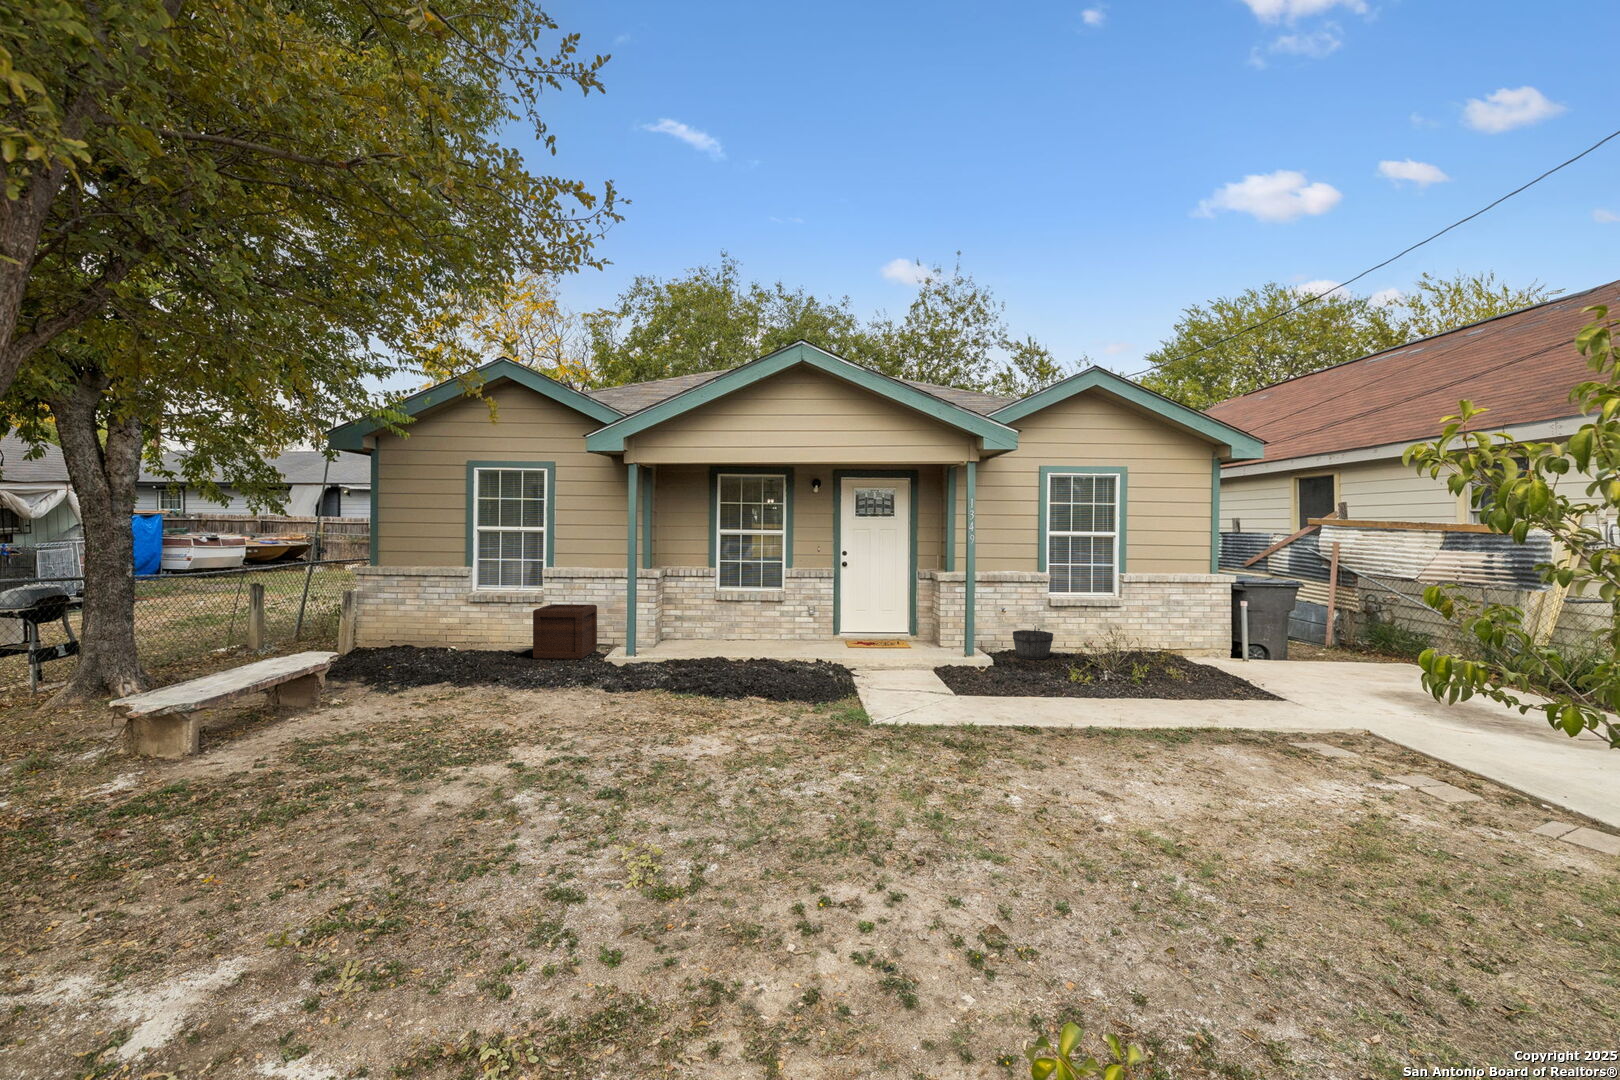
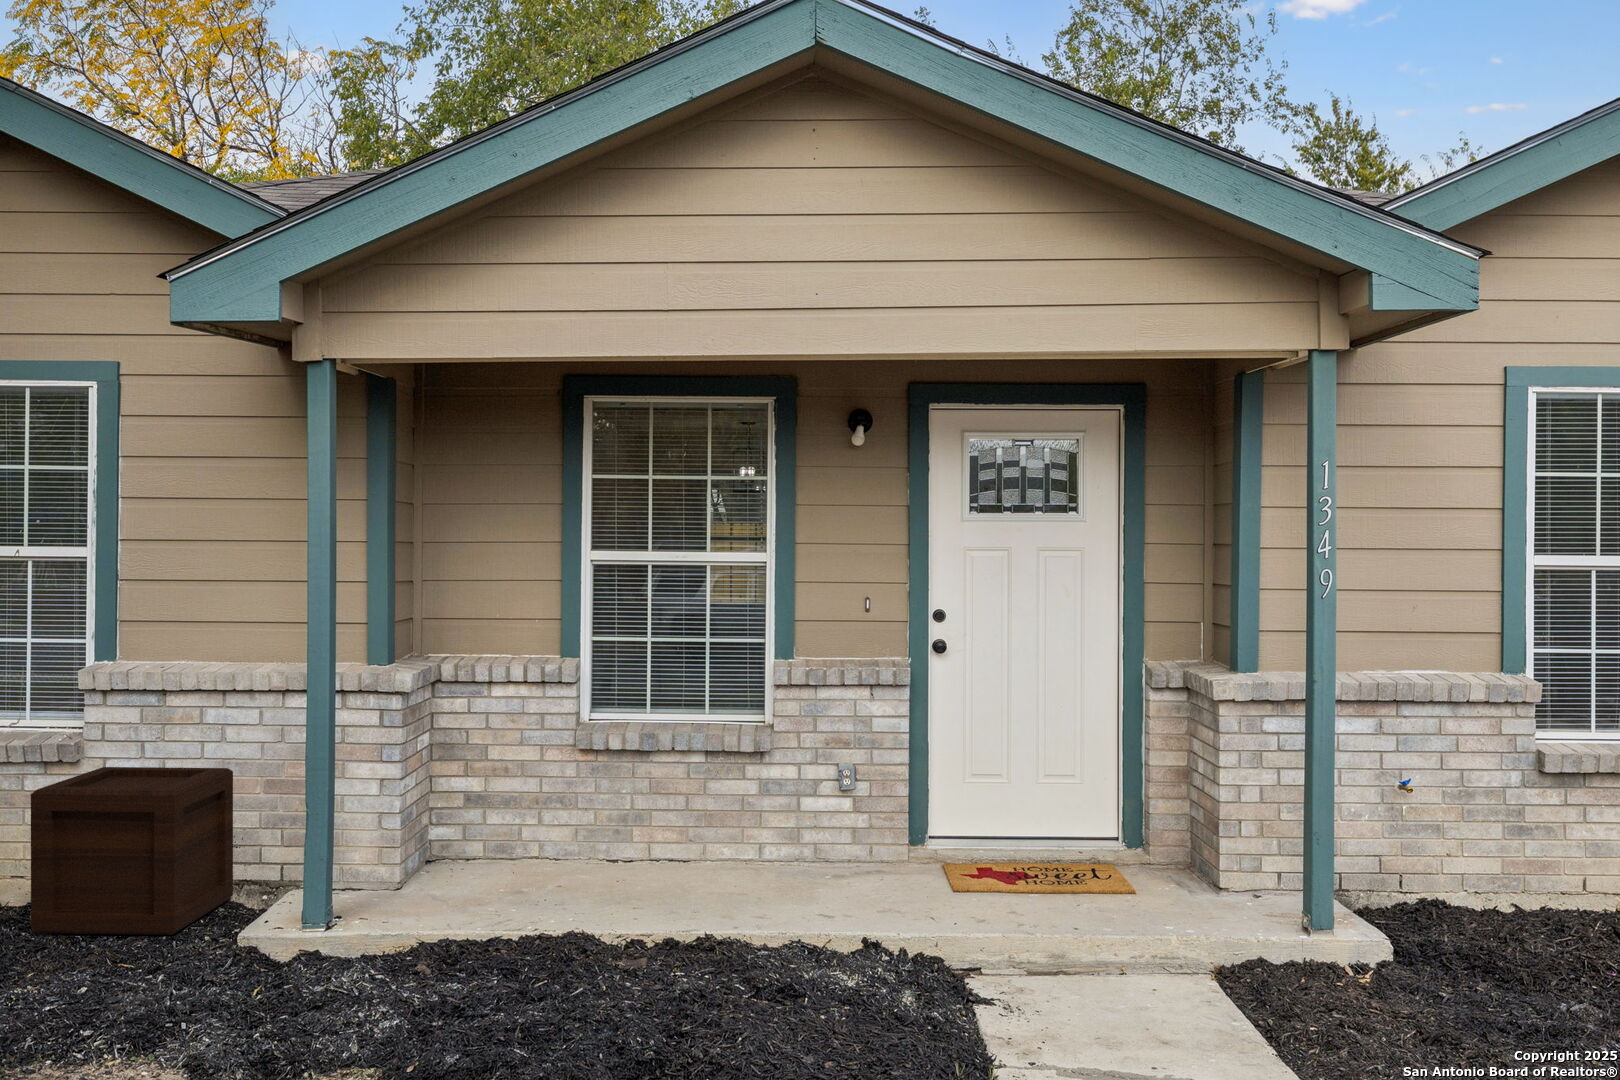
wooden bucket: present [1013,624,1053,659] -> none [1436,825,1561,933]

